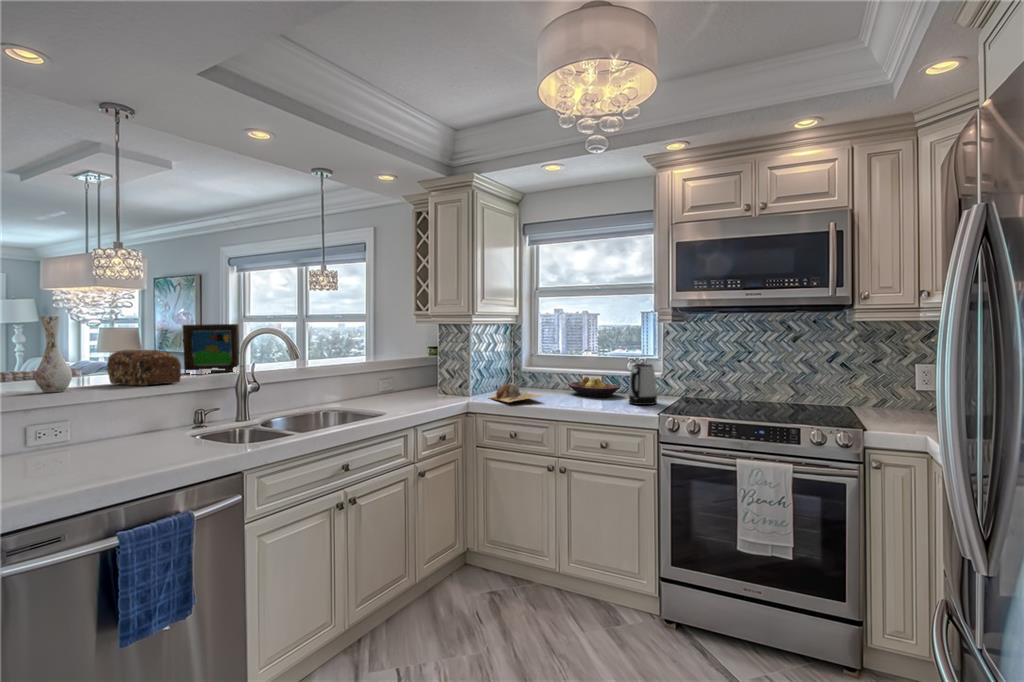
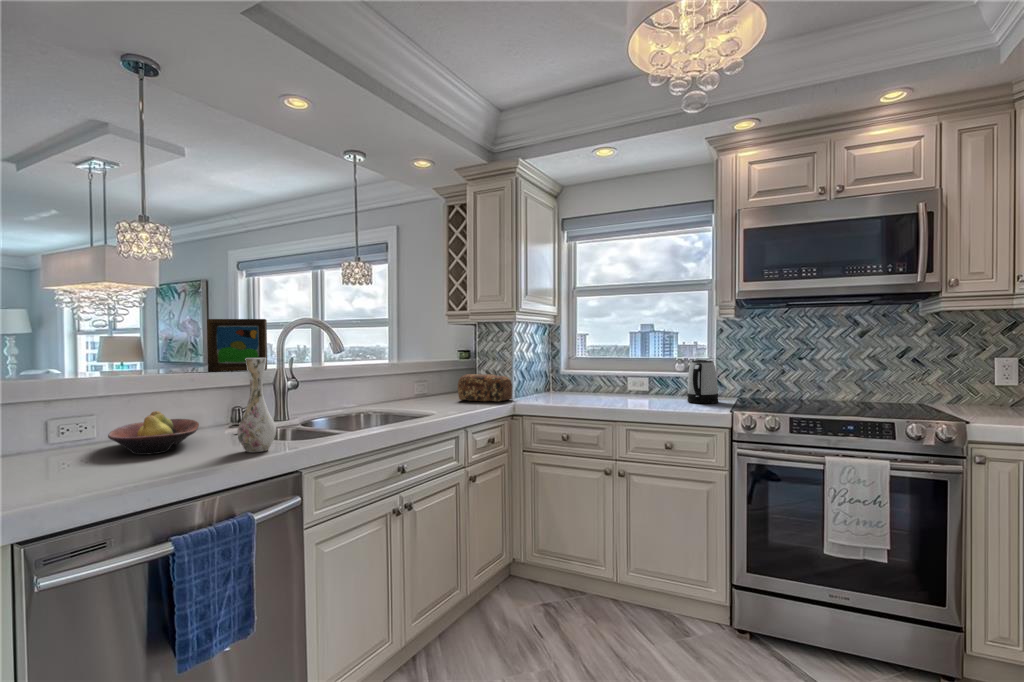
vase: present [35,316,72,393] -> present [238,358,276,452]
bread loaf: present [107,350,181,386] -> present [458,374,512,402]
fruit bowl: present [568,377,620,397] -> present [108,411,199,455]
chopping board: present [489,383,541,402] -> none [532,382,595,402]

